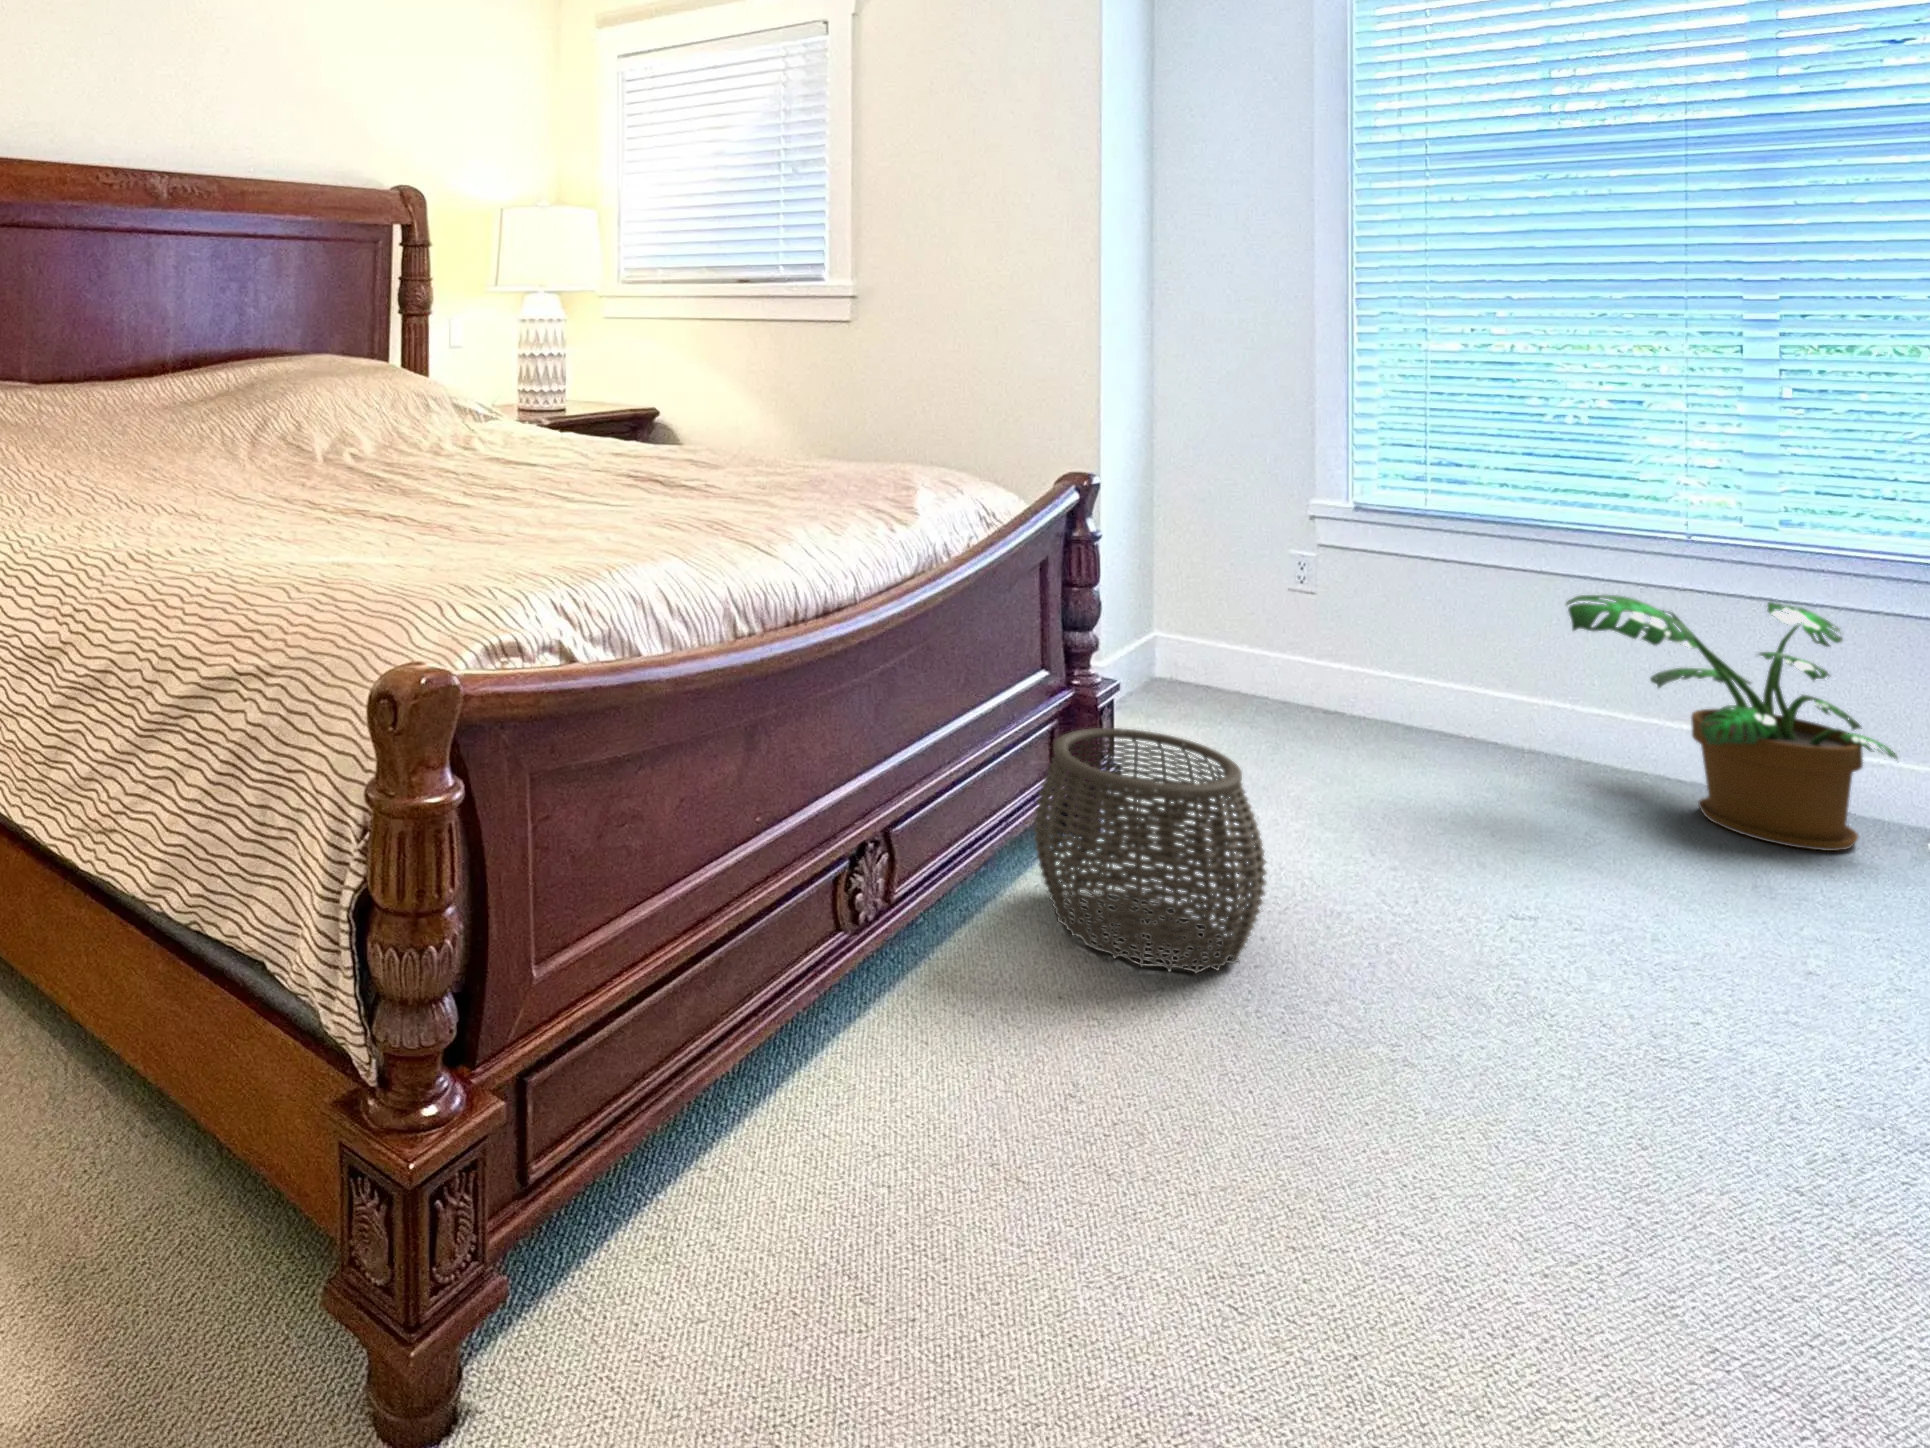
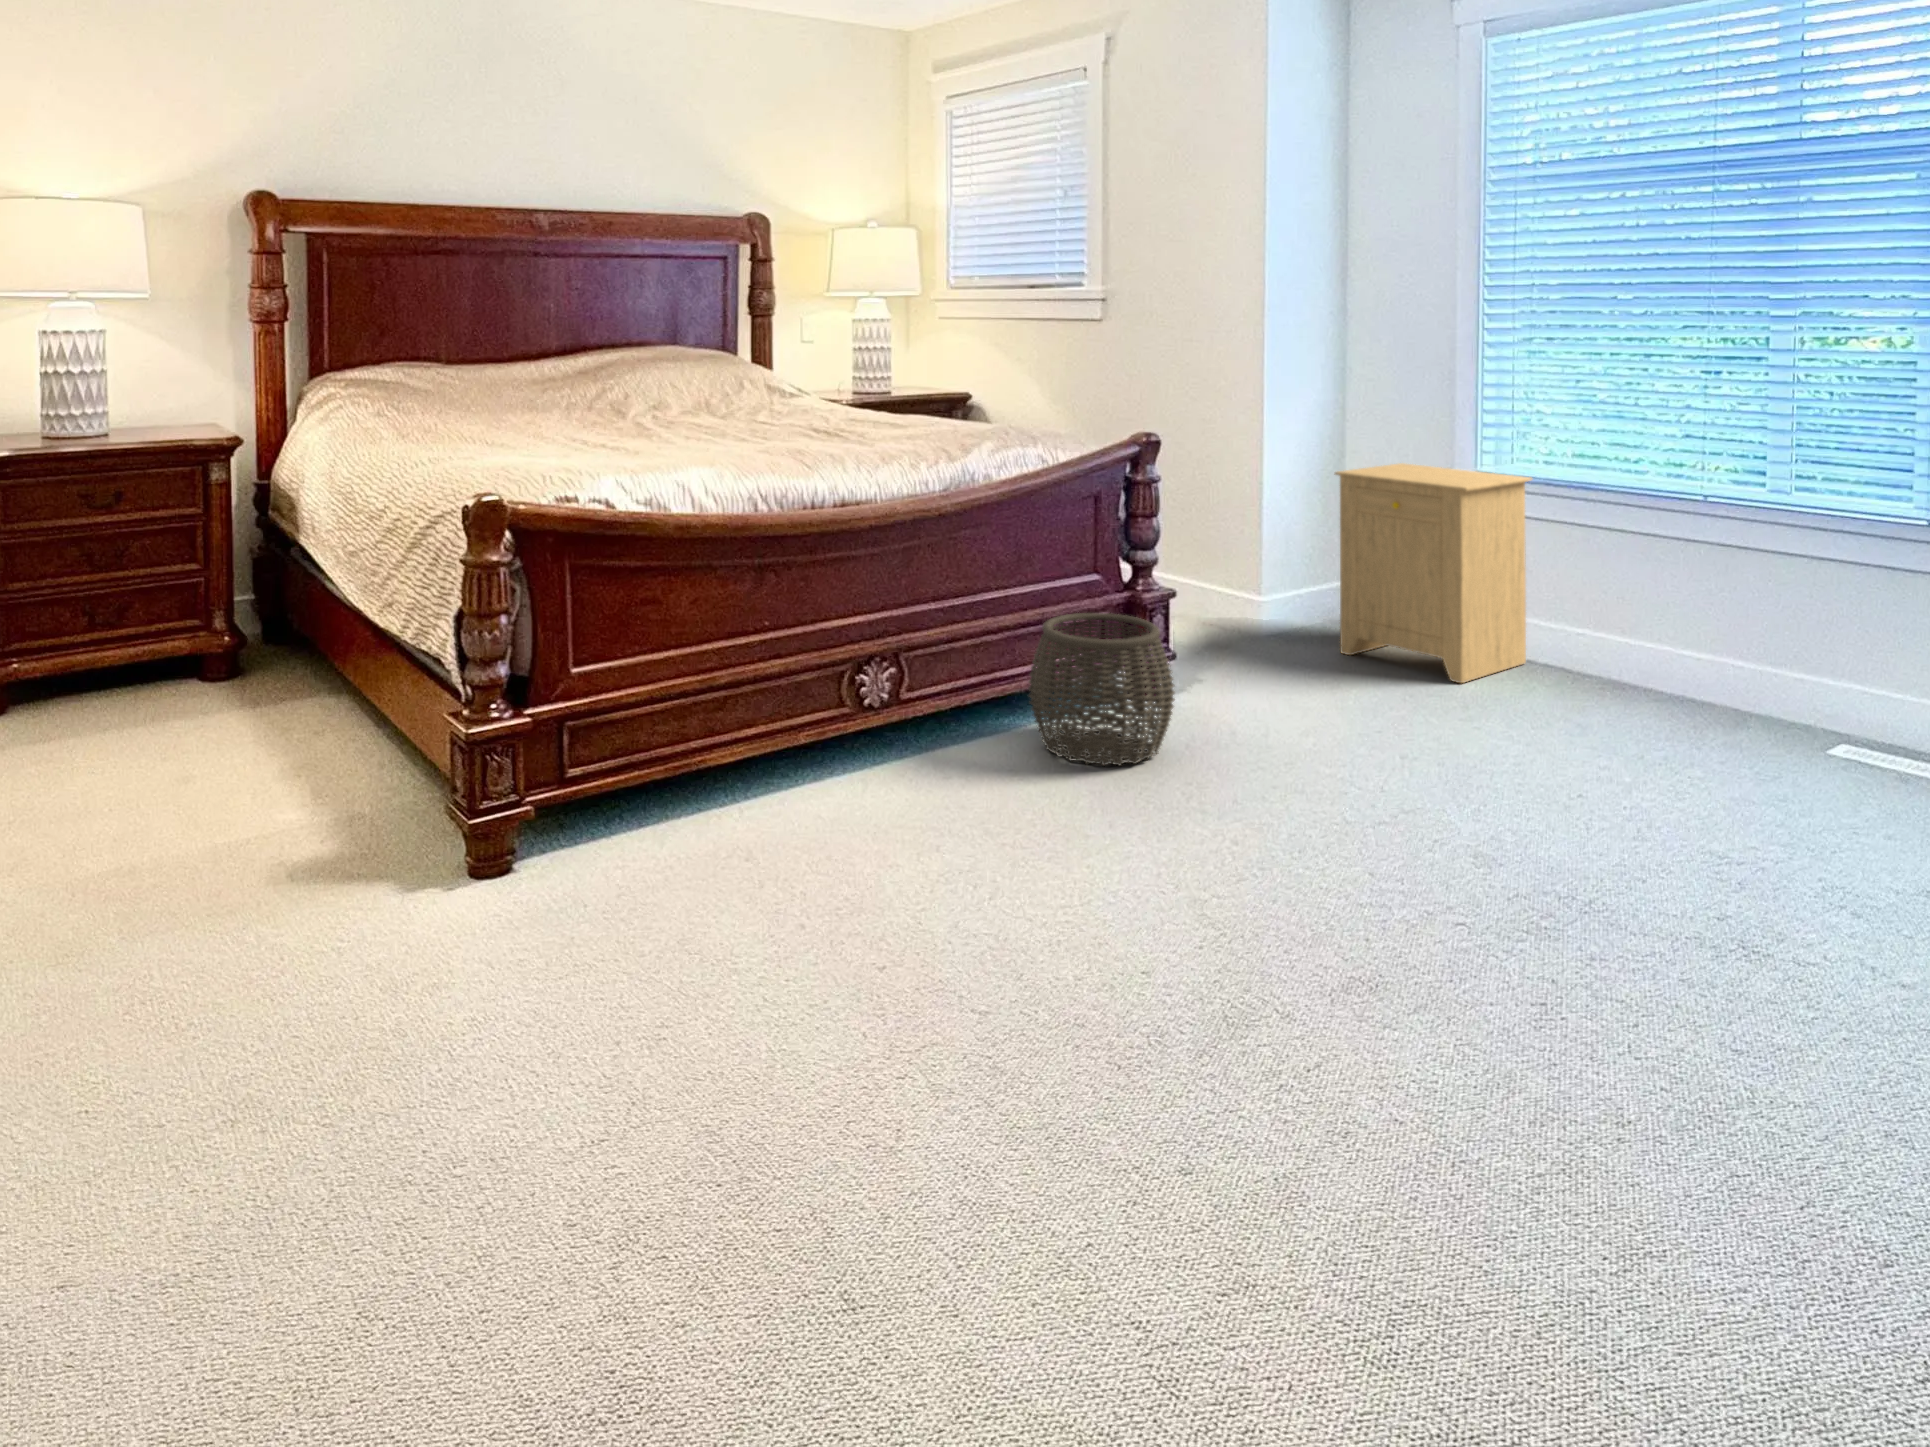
side table: none [1208,490,1438,767] -> present [1335,463,1532,683]
potted plant: present [1566,595,1898,851] -> none [1541,544,1792,747]

